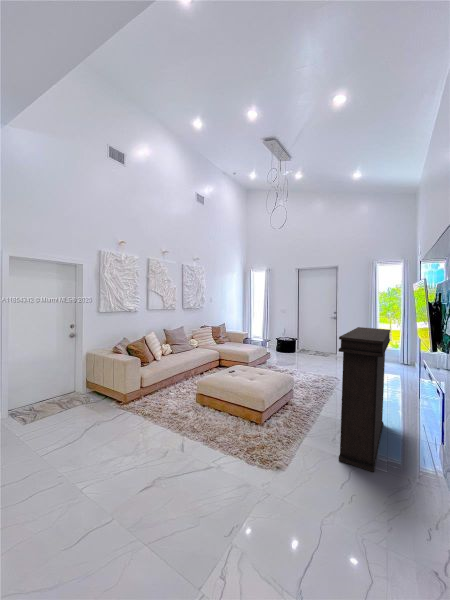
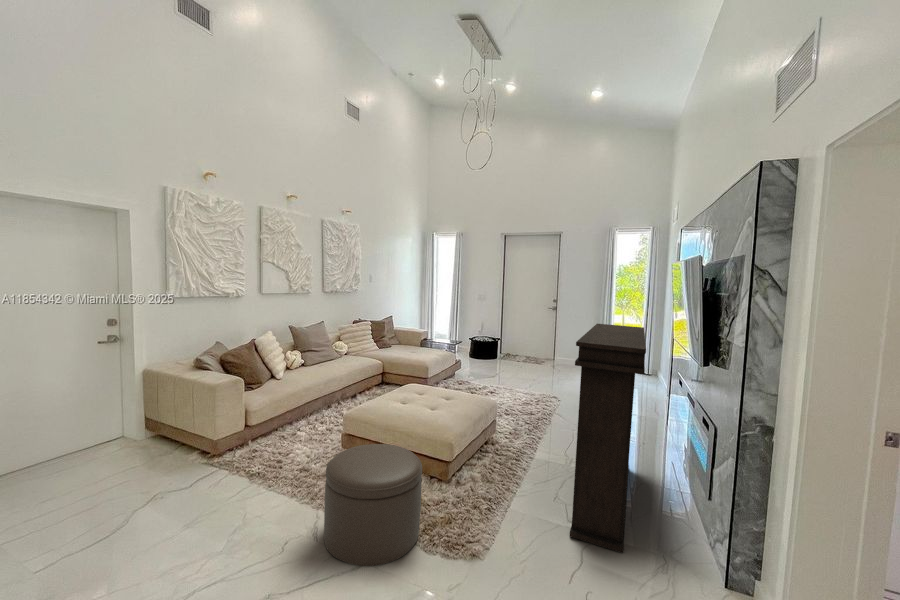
ottoman: none [189,398,245,467] -> present [324,444,422,566]

